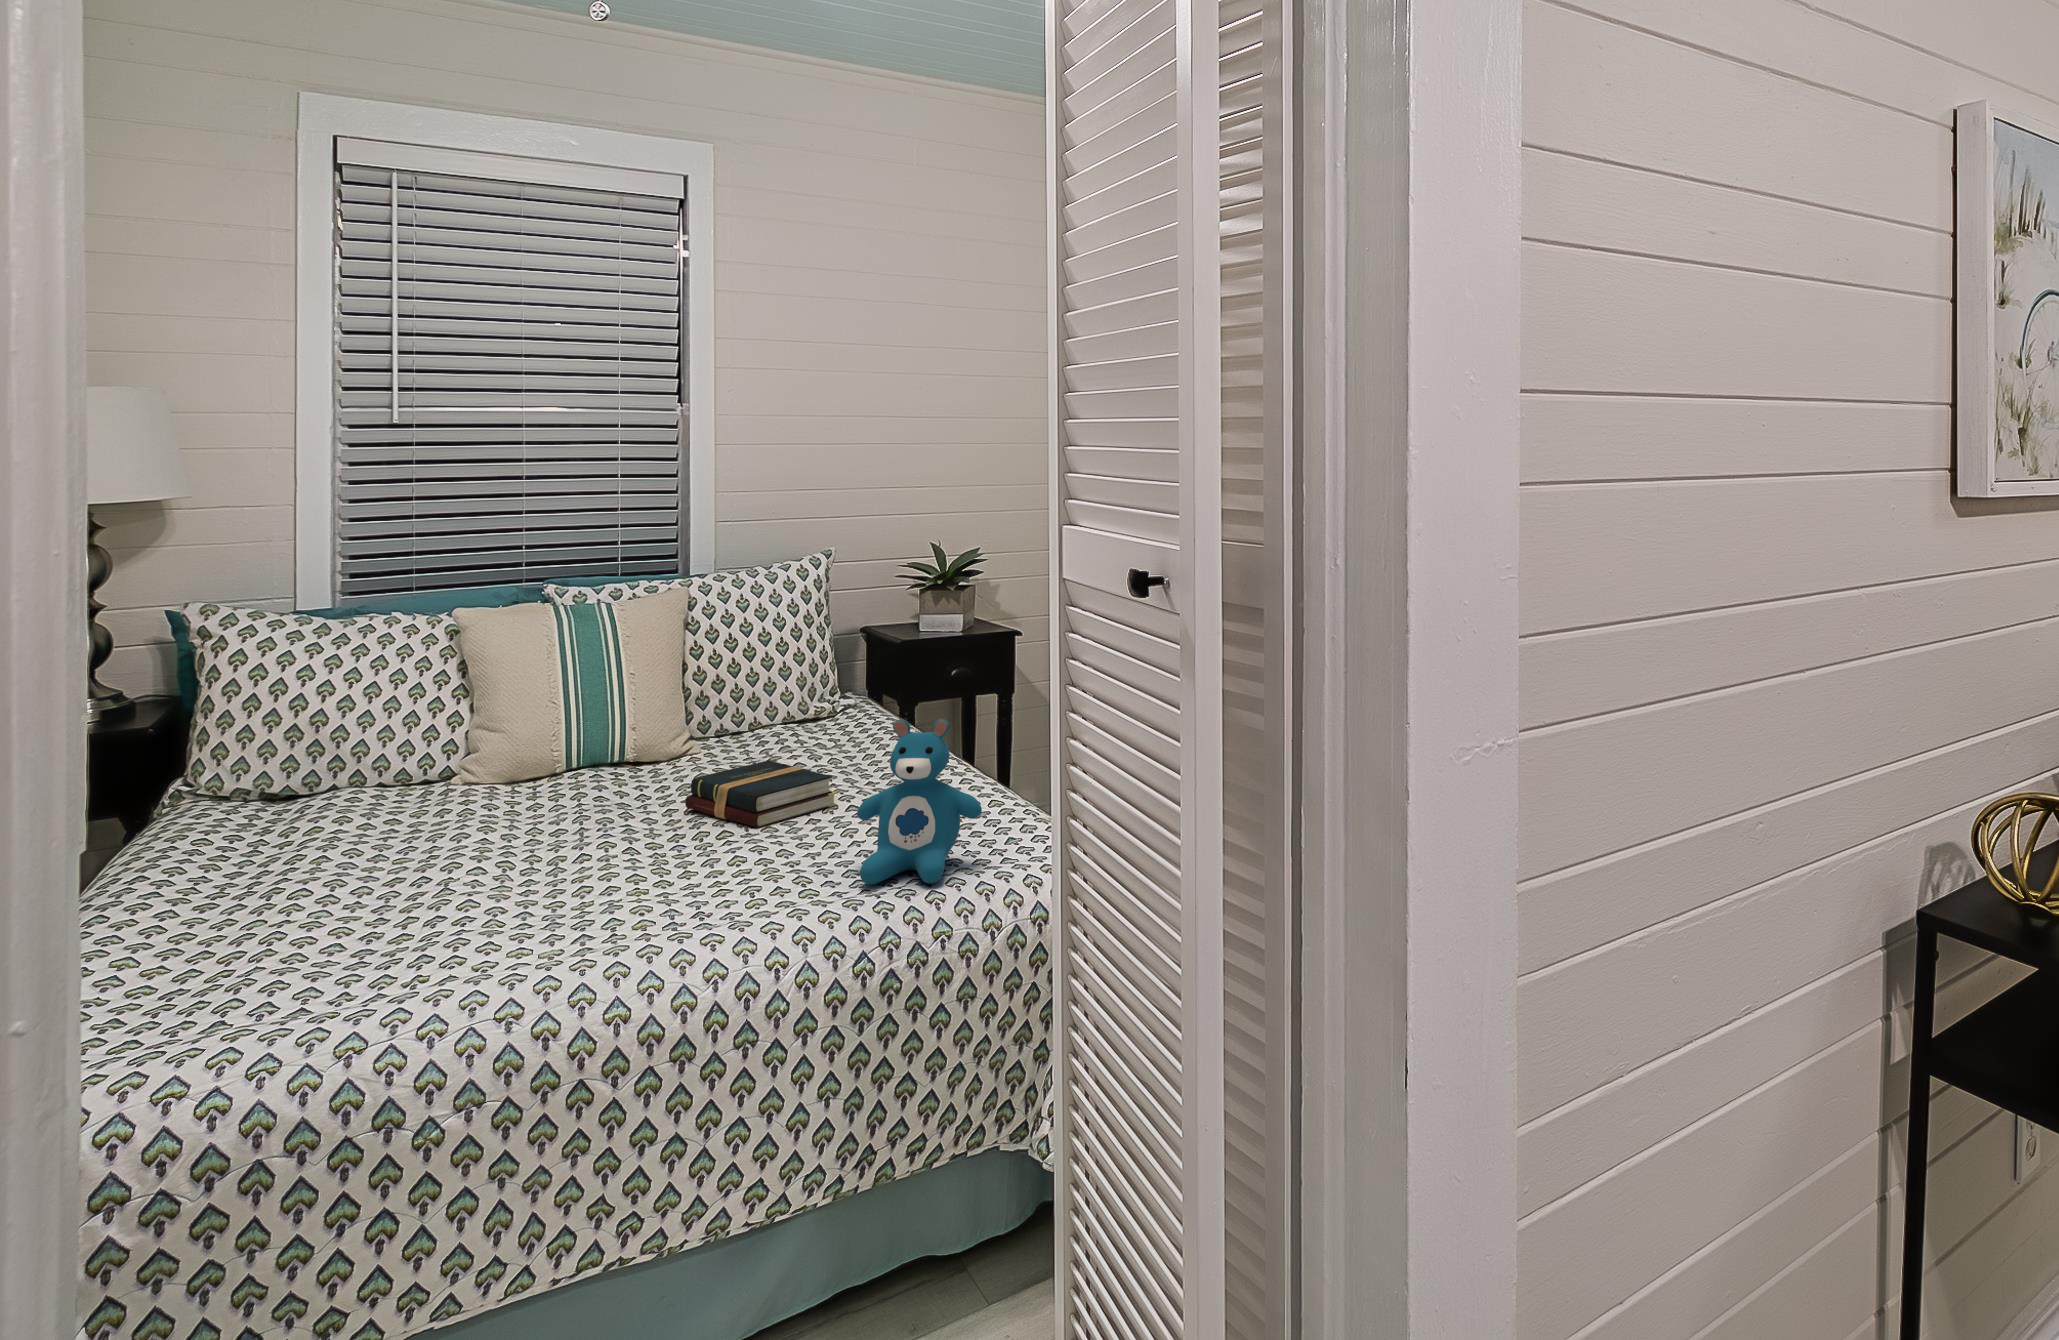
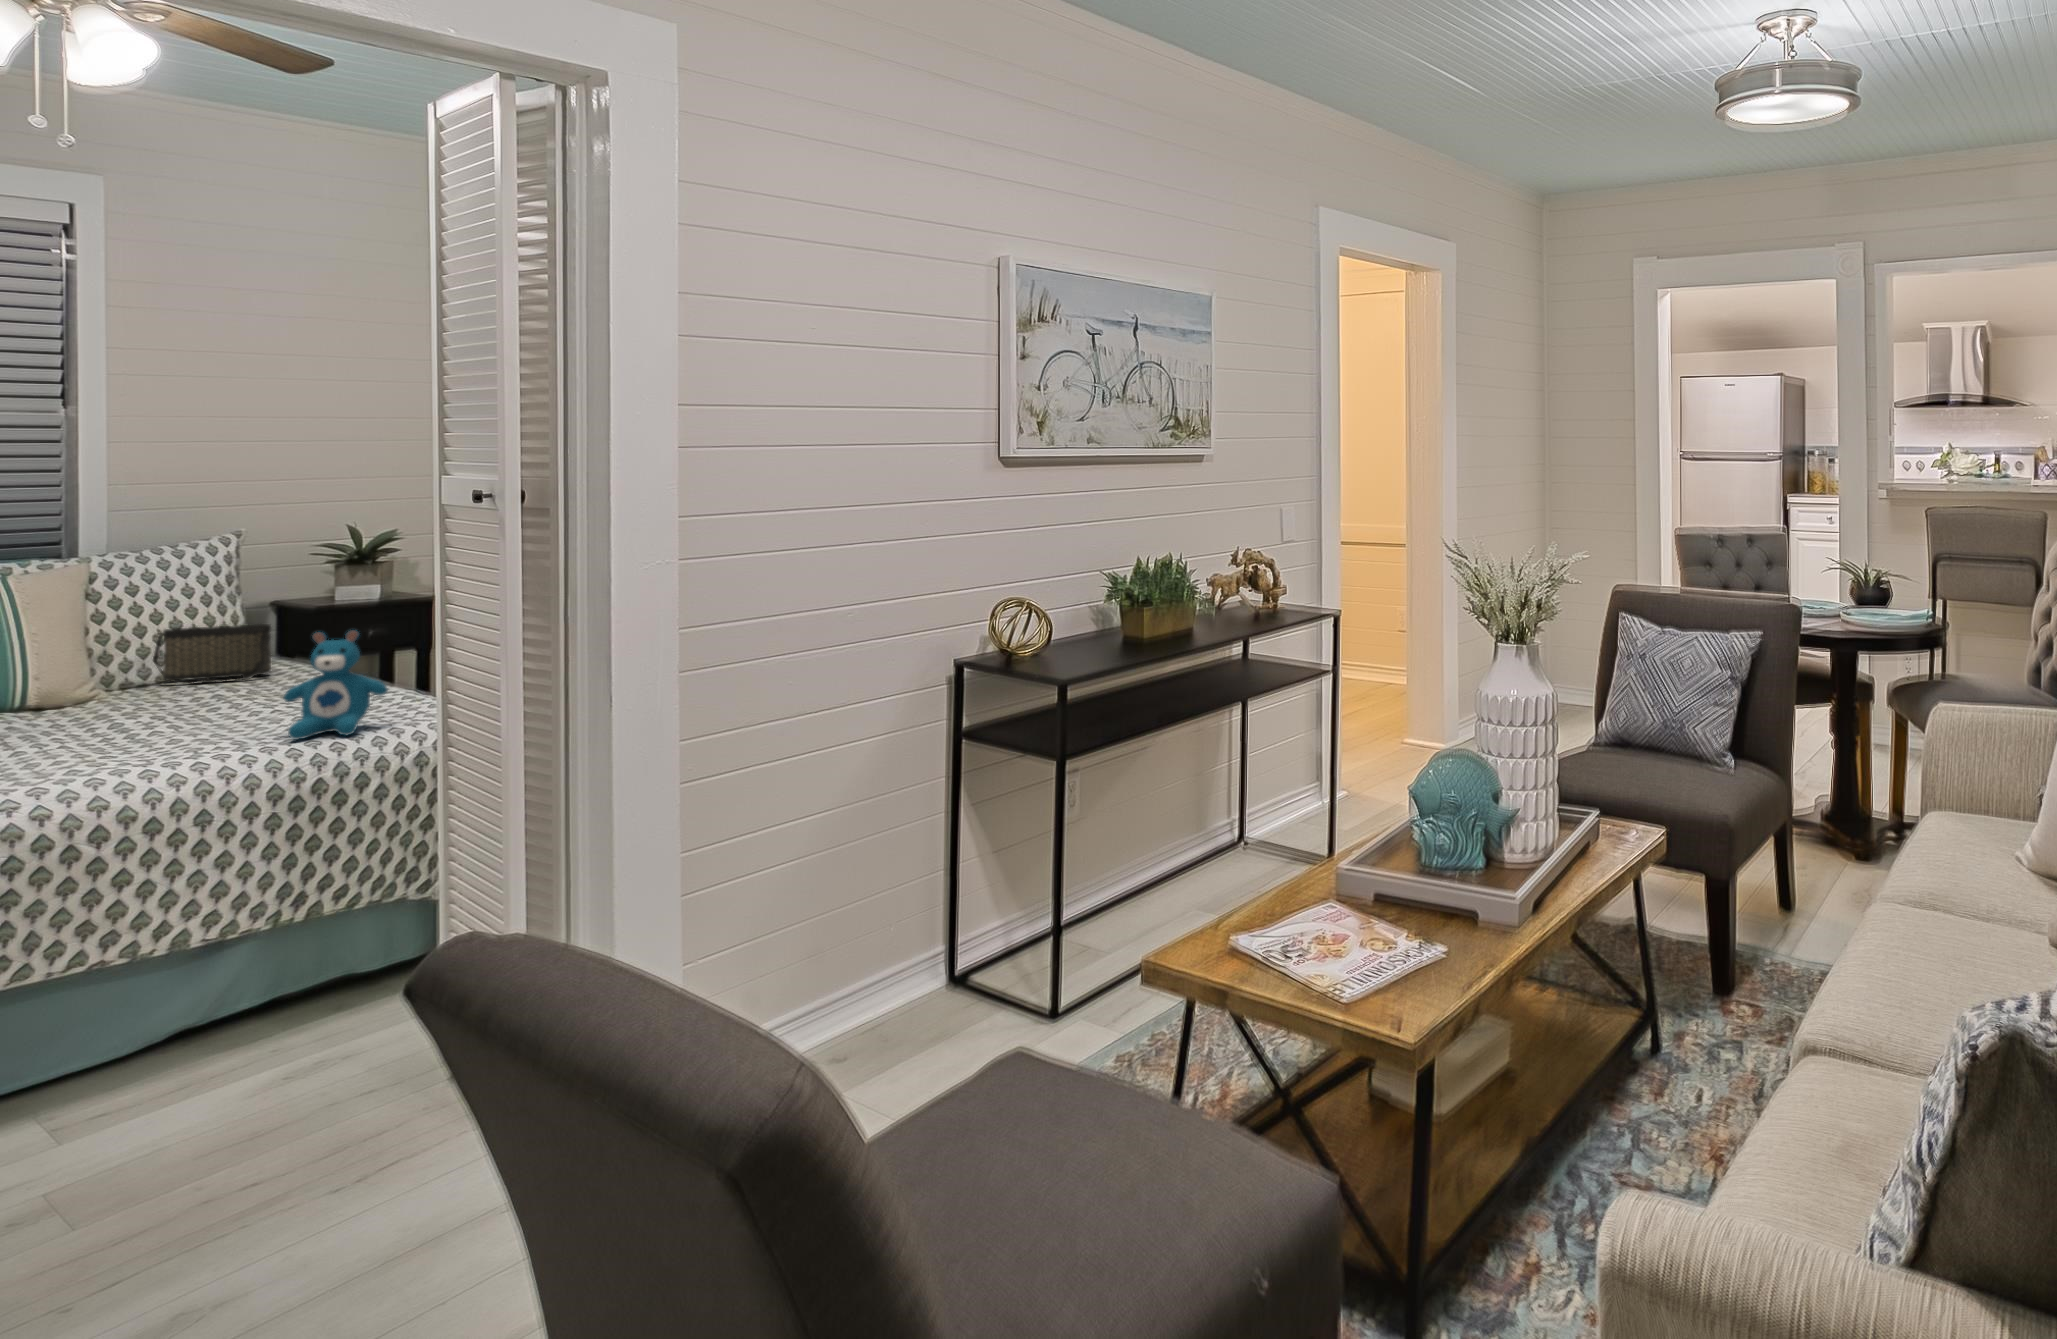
handbag: none [741,667,858,740] -> present [153,624,271,684]
hardback book: present [685,760,837,828] -> none [118,686,261,726]

